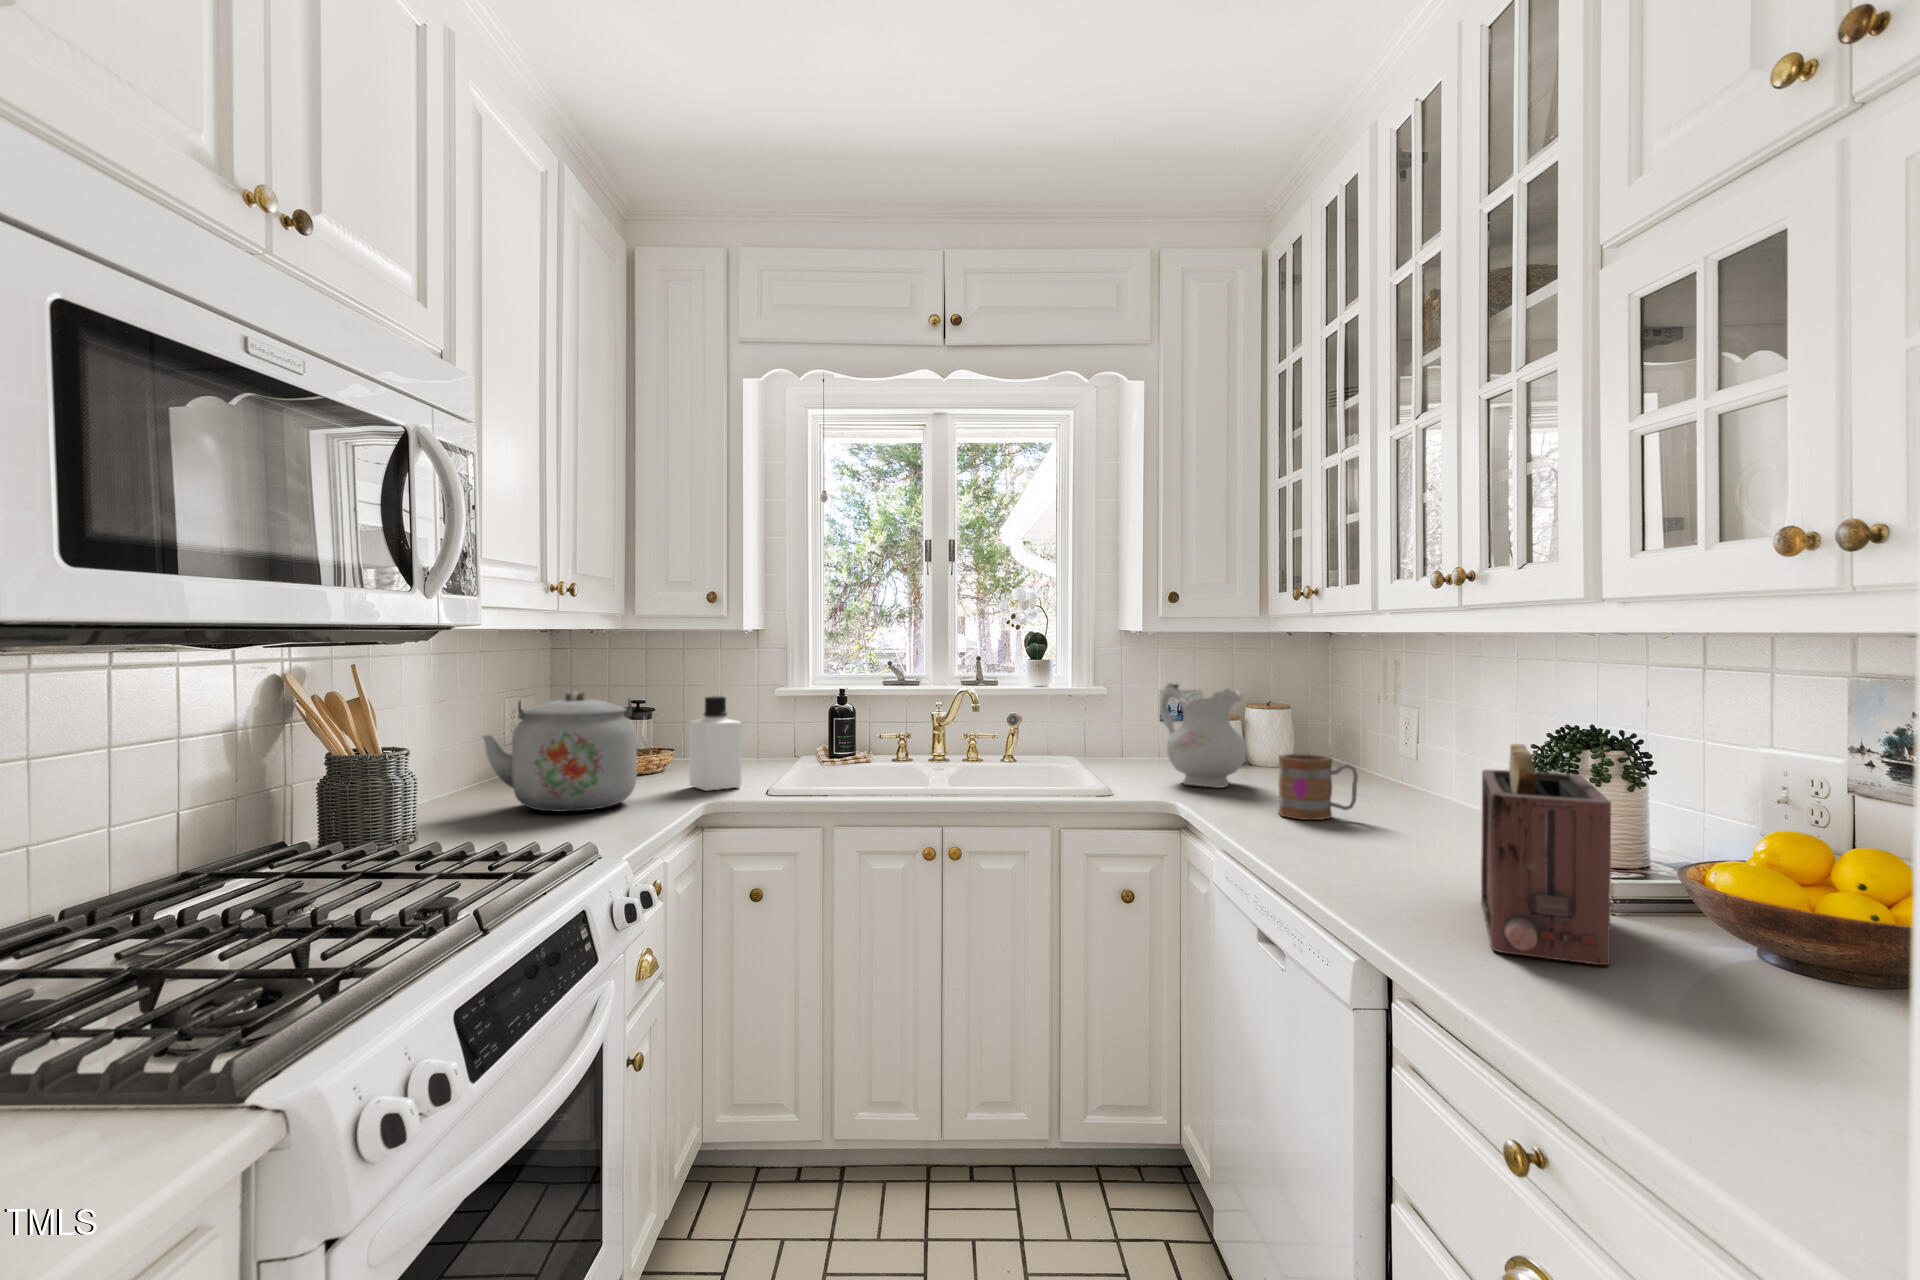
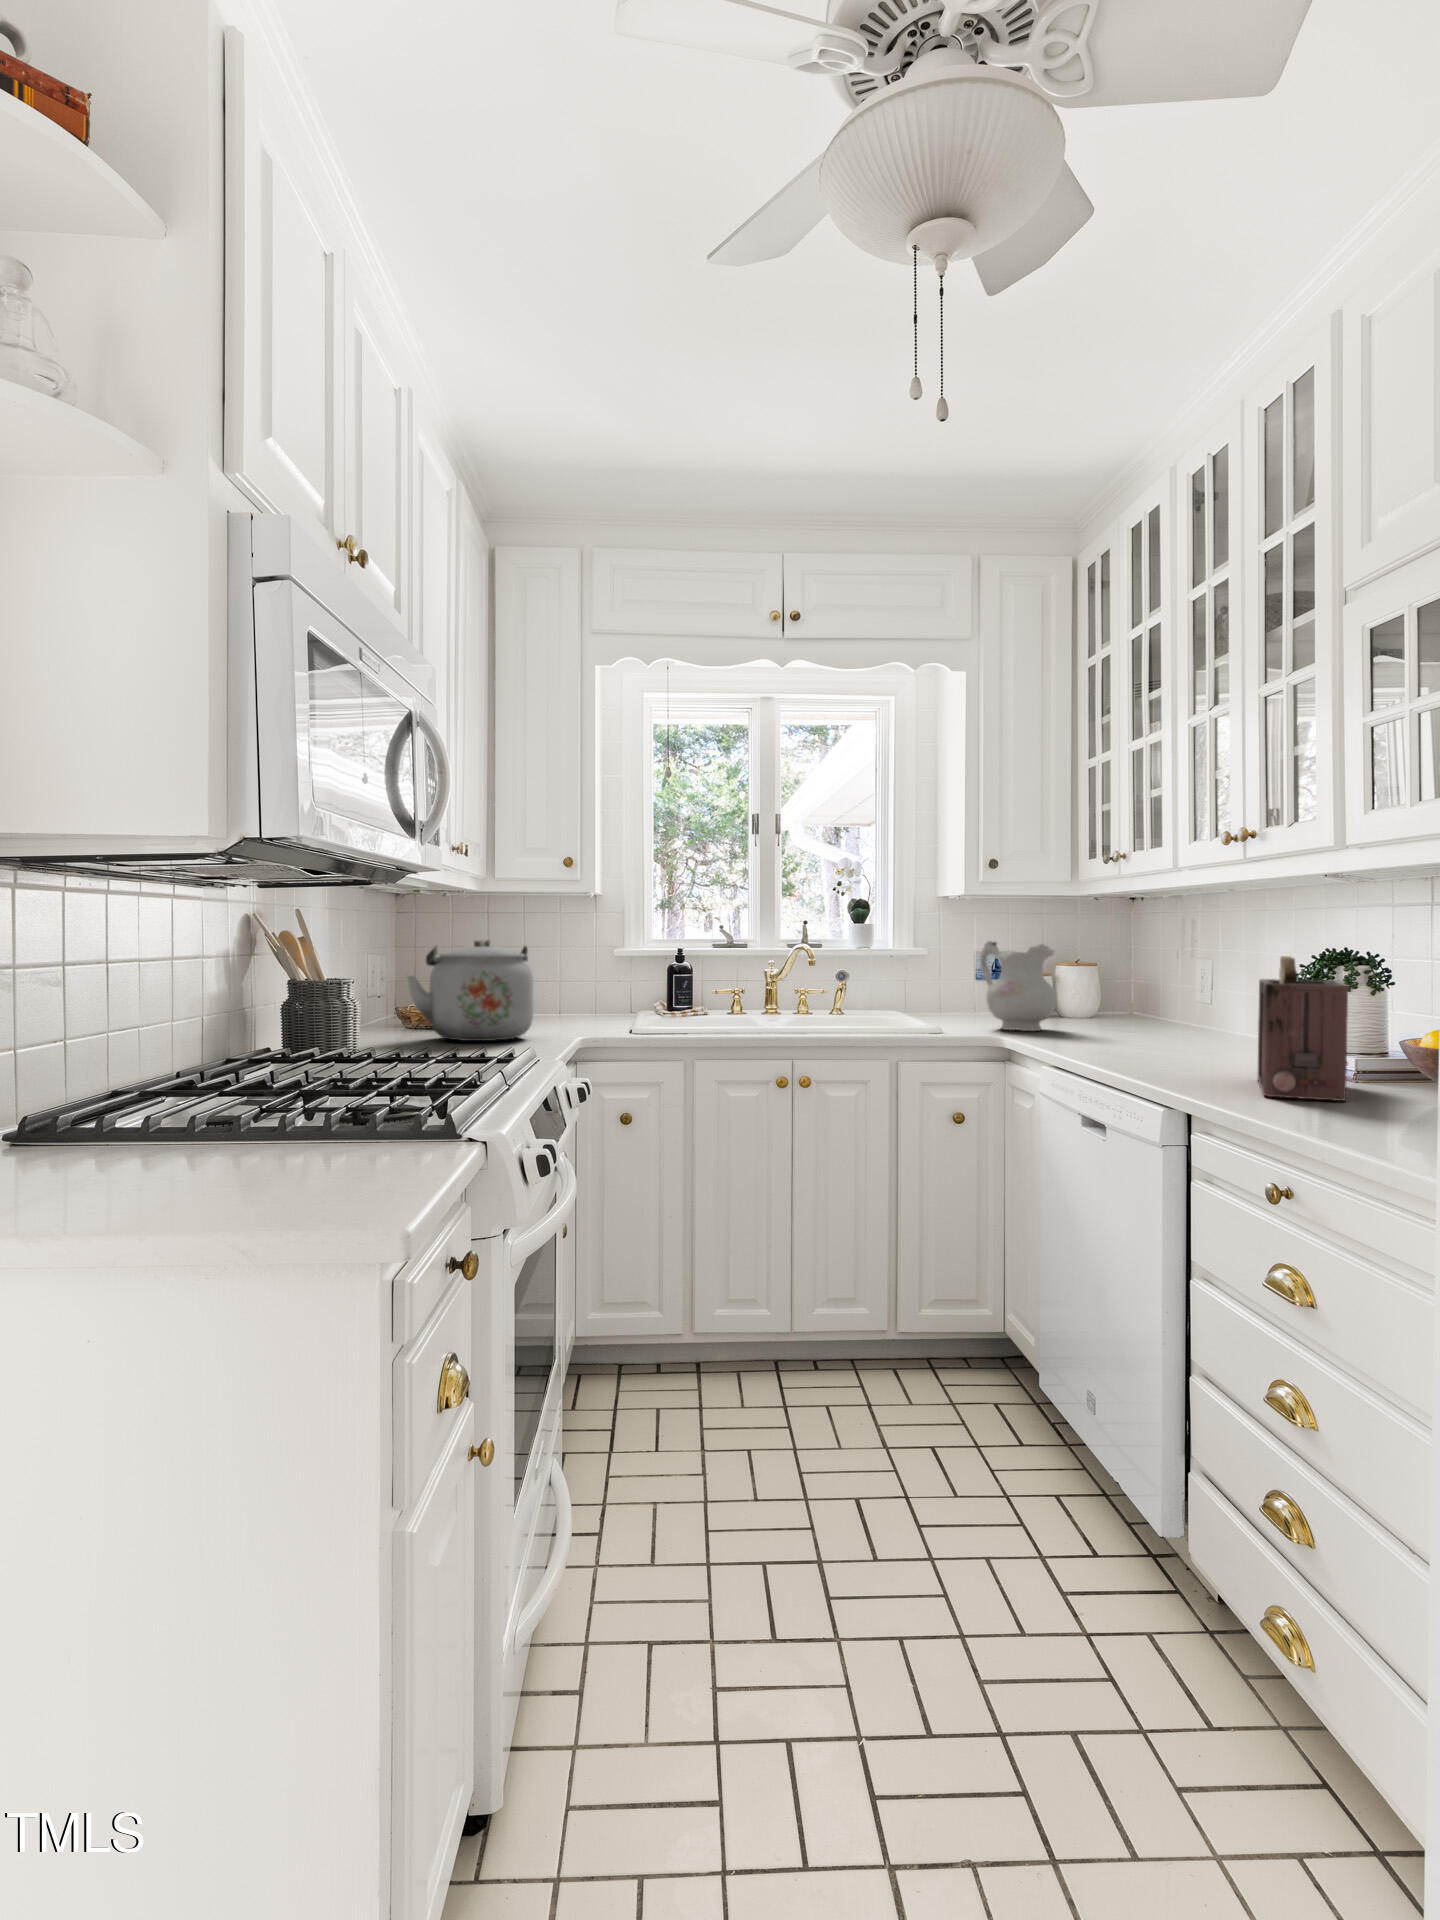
bottle: present [689,696,742,791] -> none [565,950,612,1032]
mug: present [1278,754,1358,820] -> none [1090,994,1158,1046]

